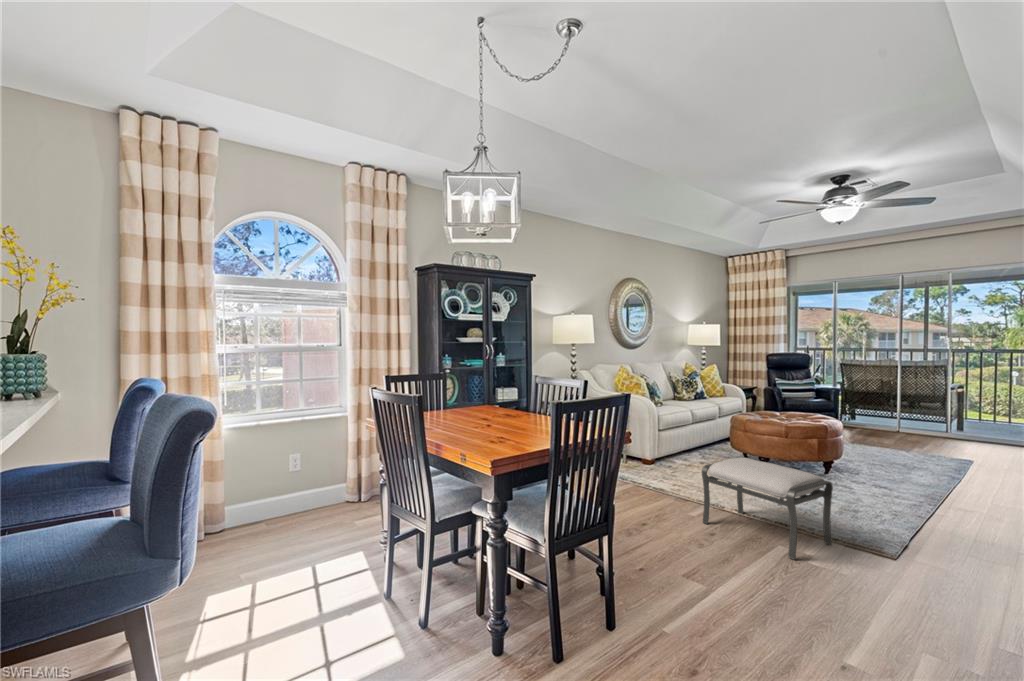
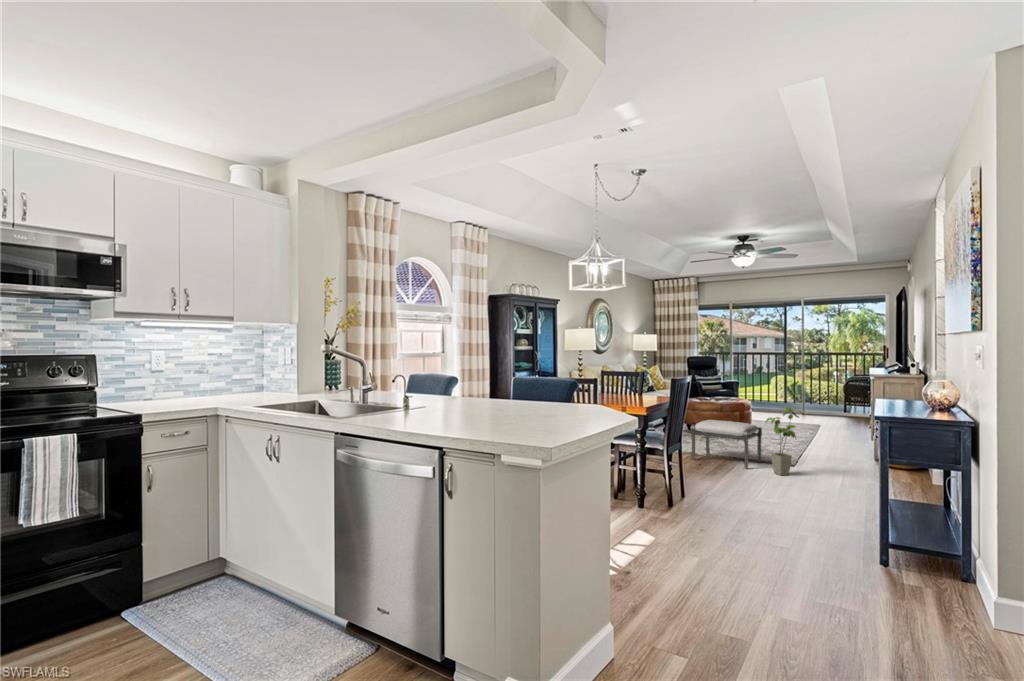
house plant: none [826,453,915,589] -> present [766,407,799,475]

